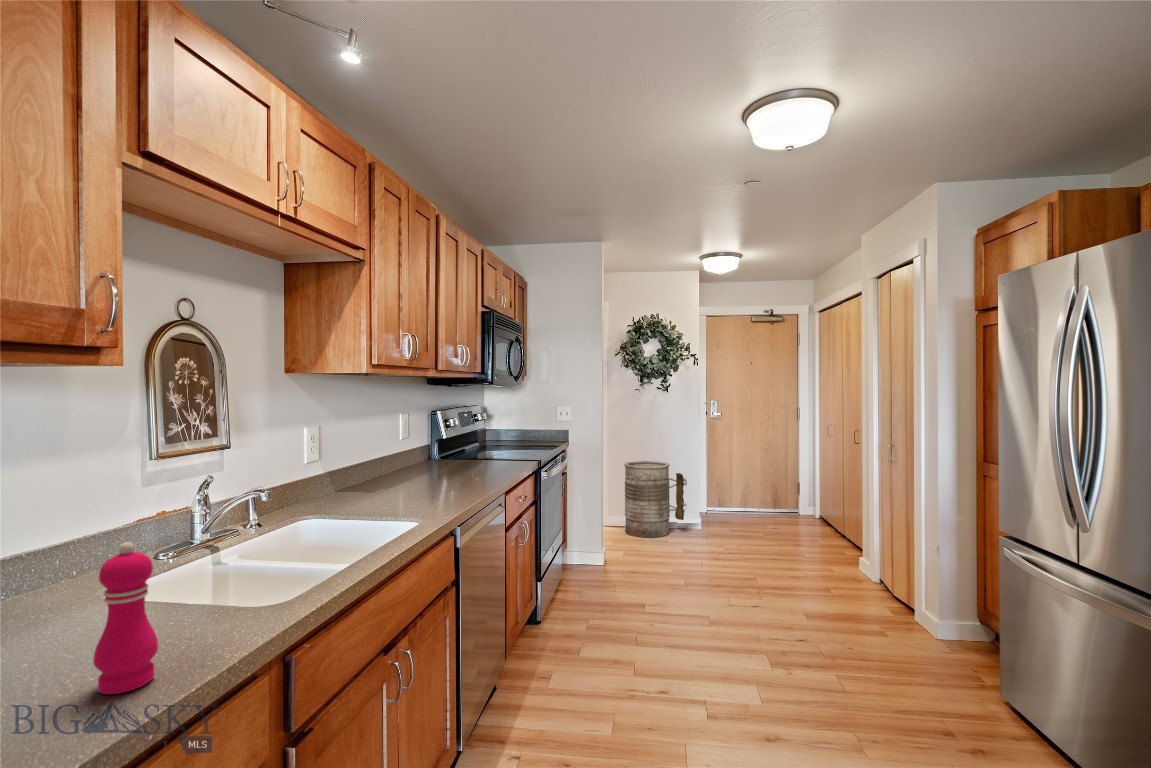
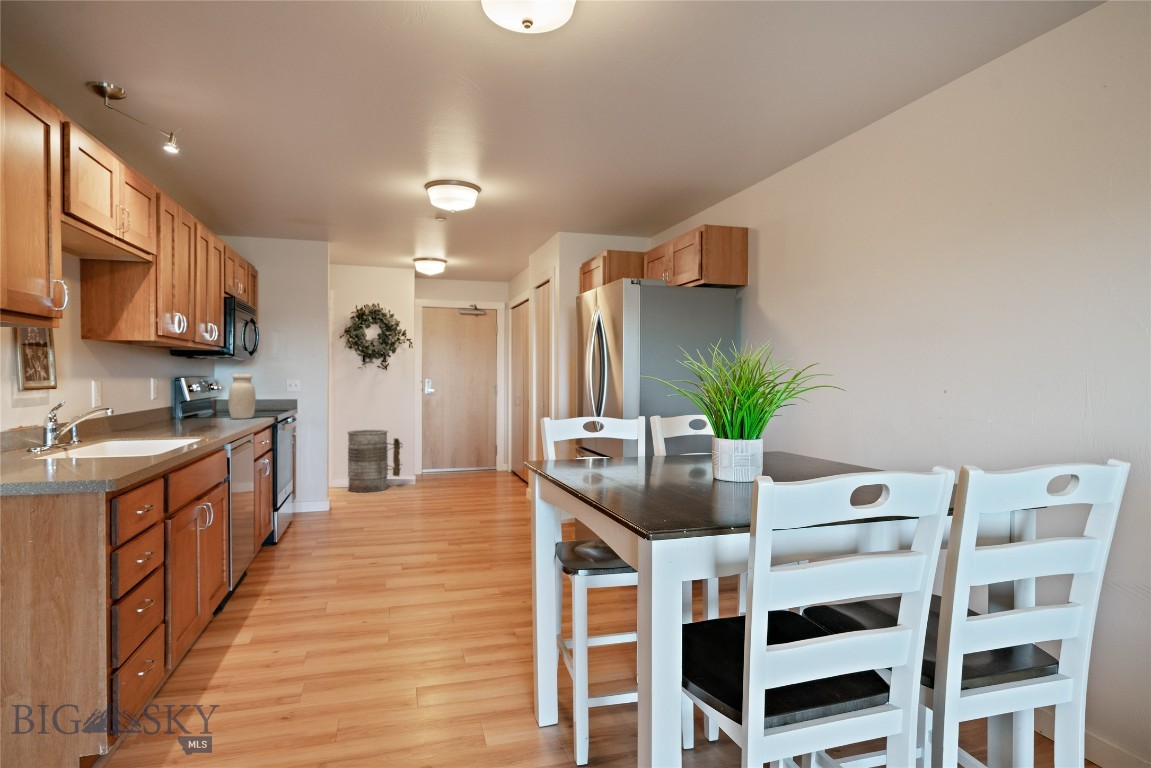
jar: none [486,407,516,463] -> present [228,374,256,419]
pepper mill: present [93,542,158,695] -> none [99,405,127,468]

